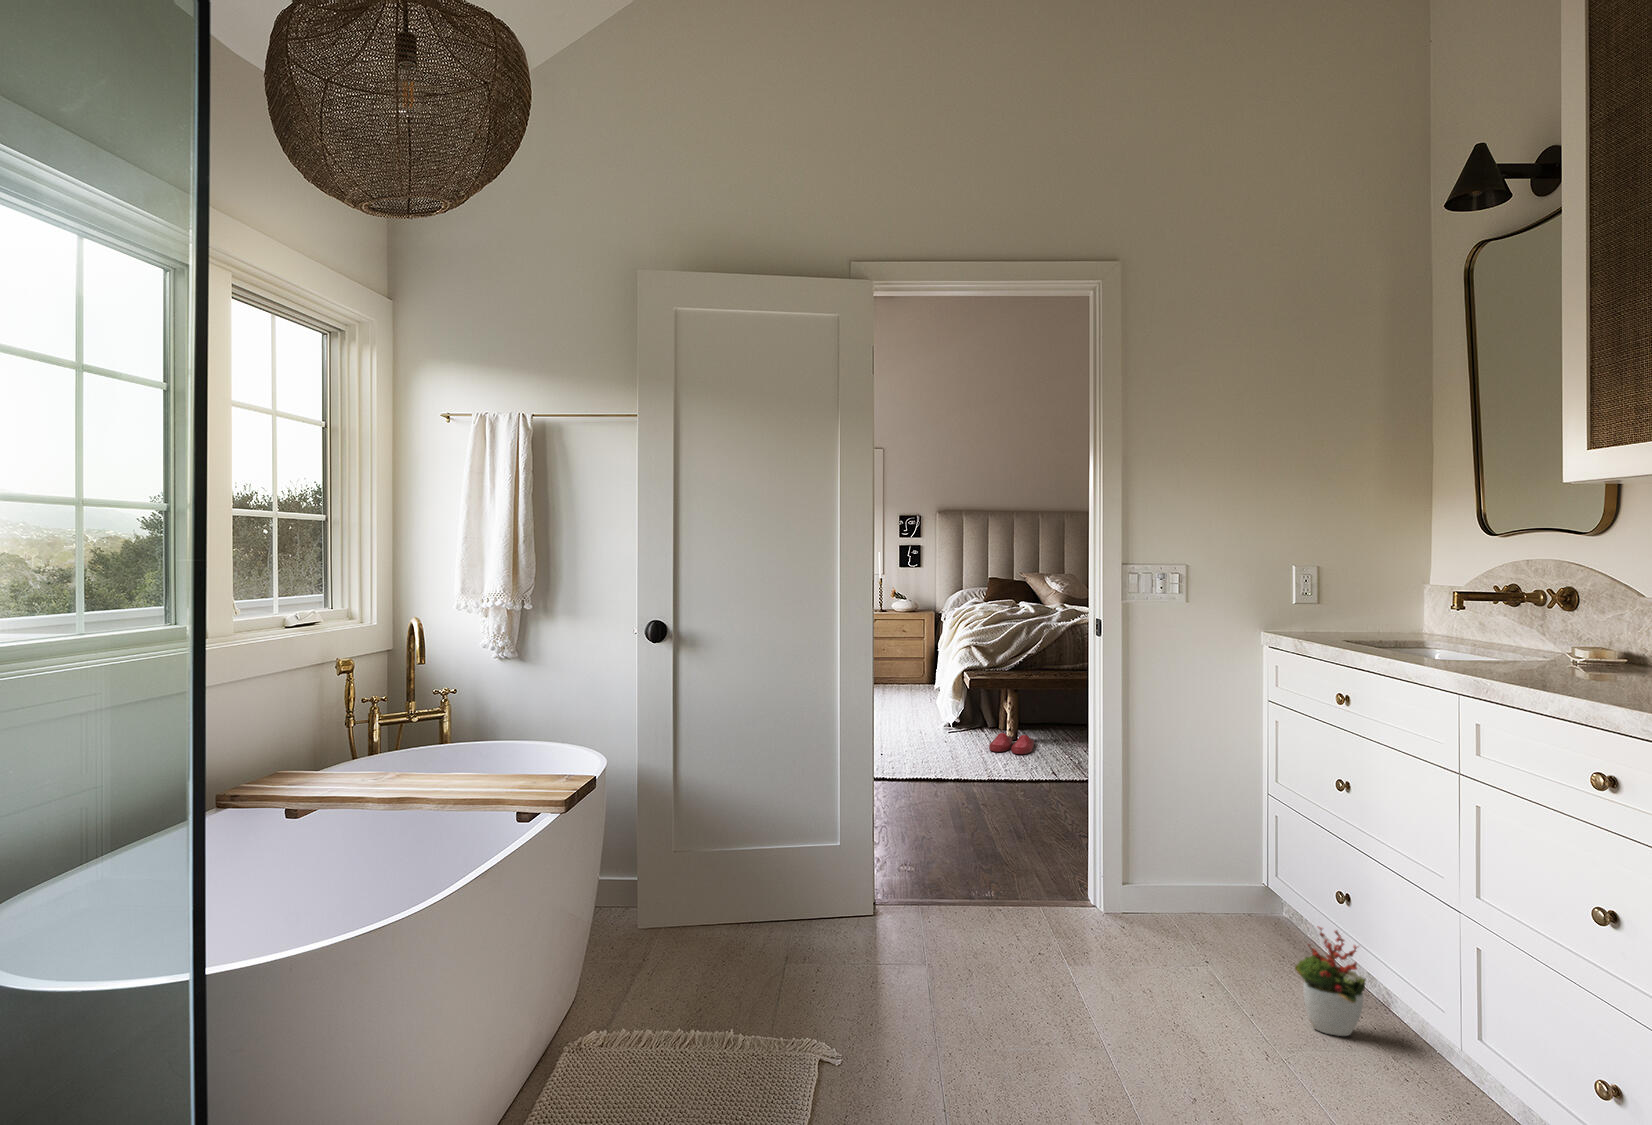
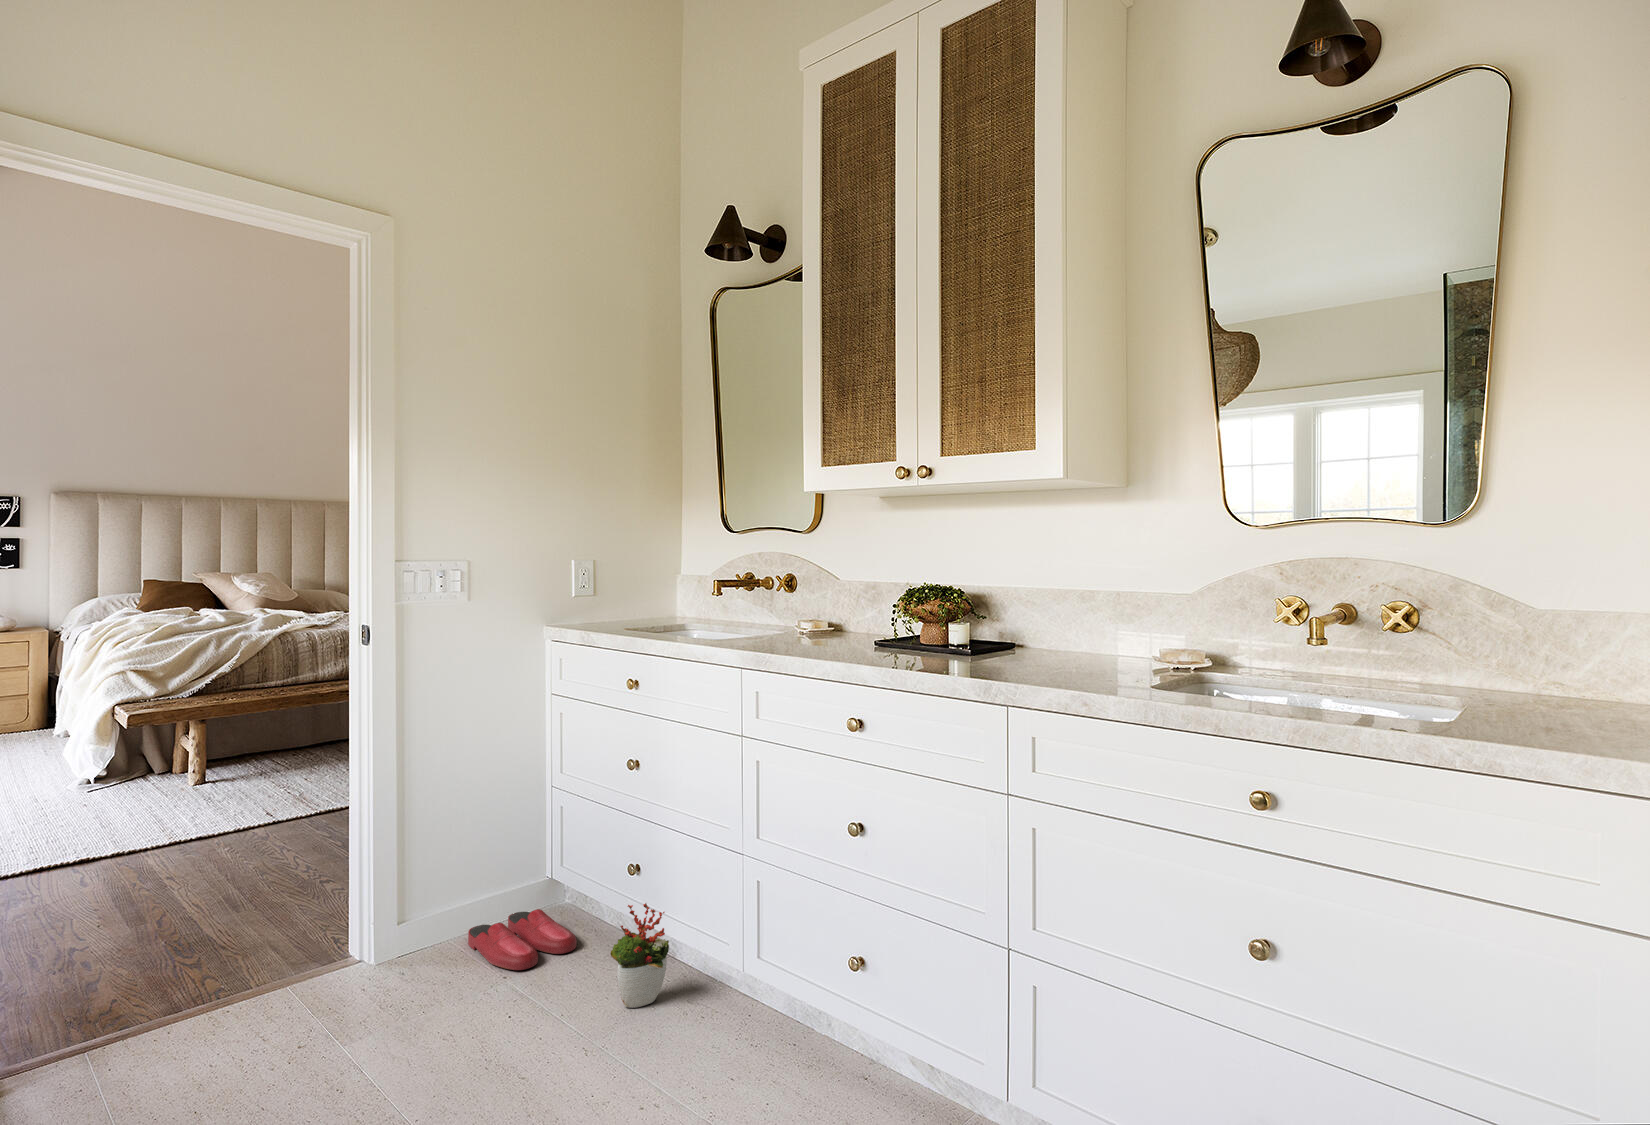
slippers: present [989,733,1034,754] -> present [468,909,577,970]

